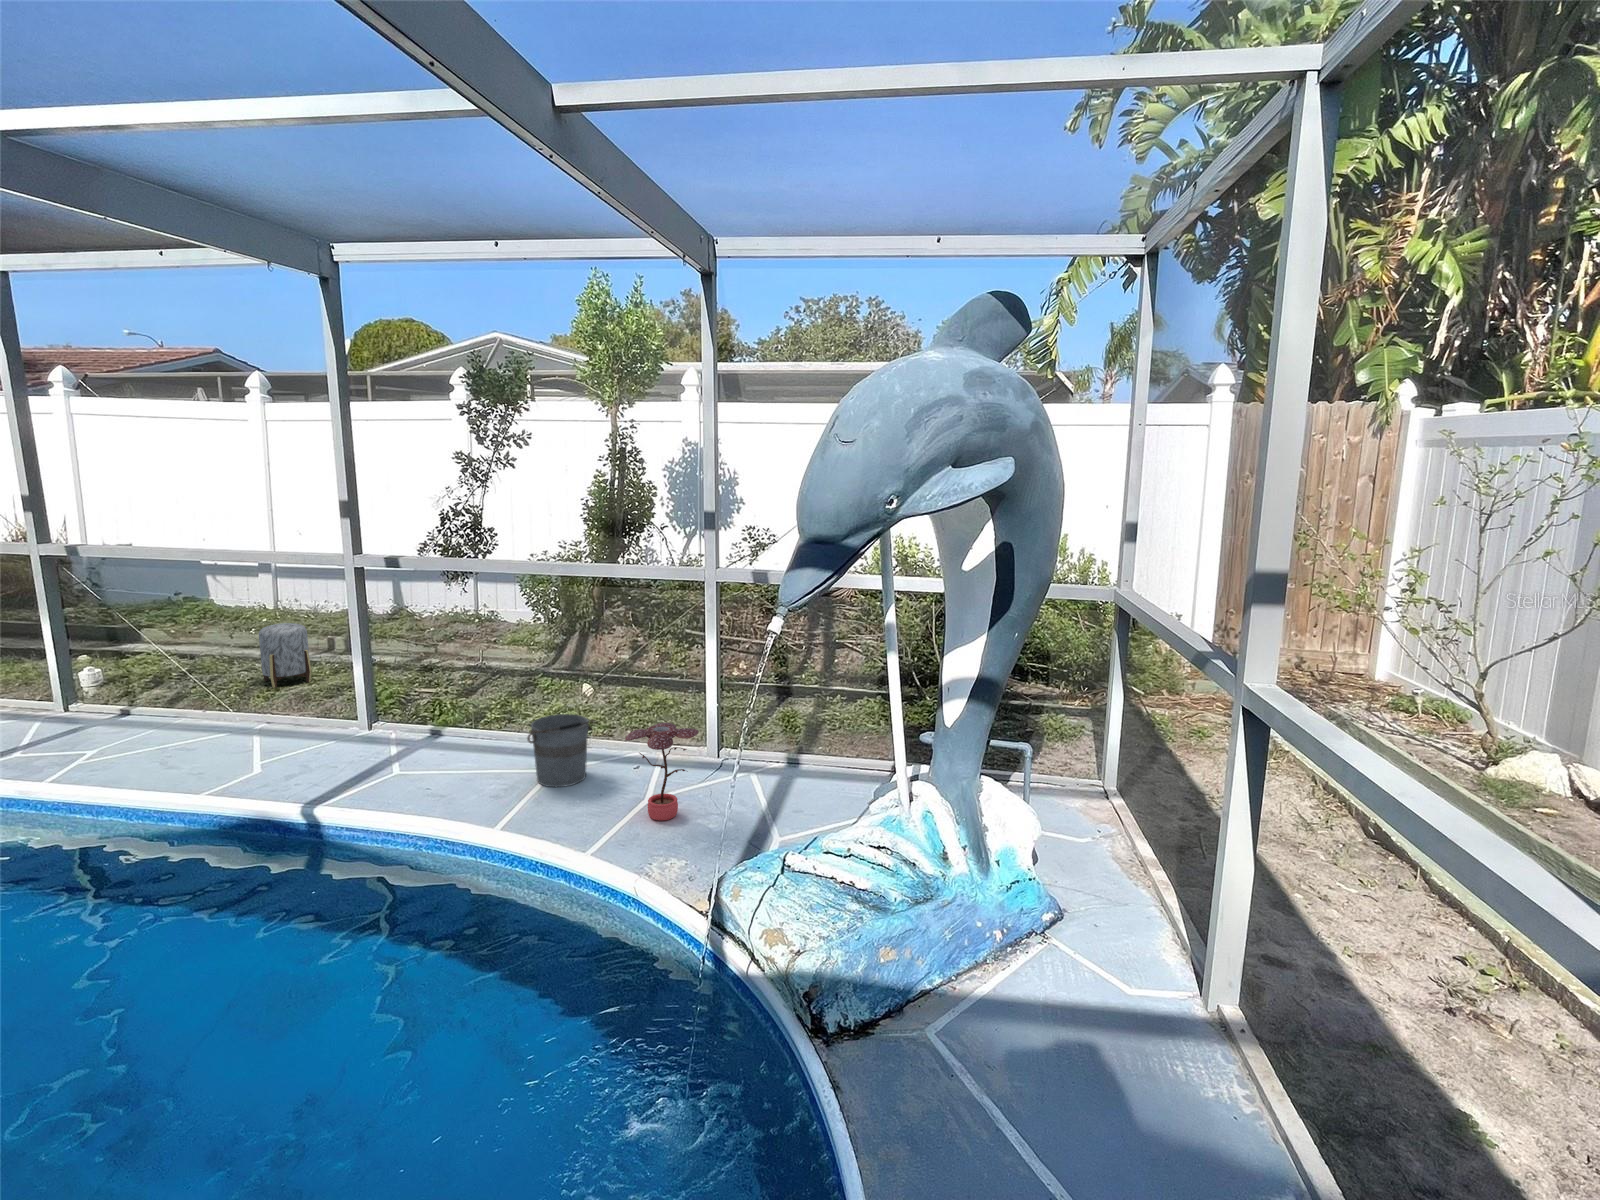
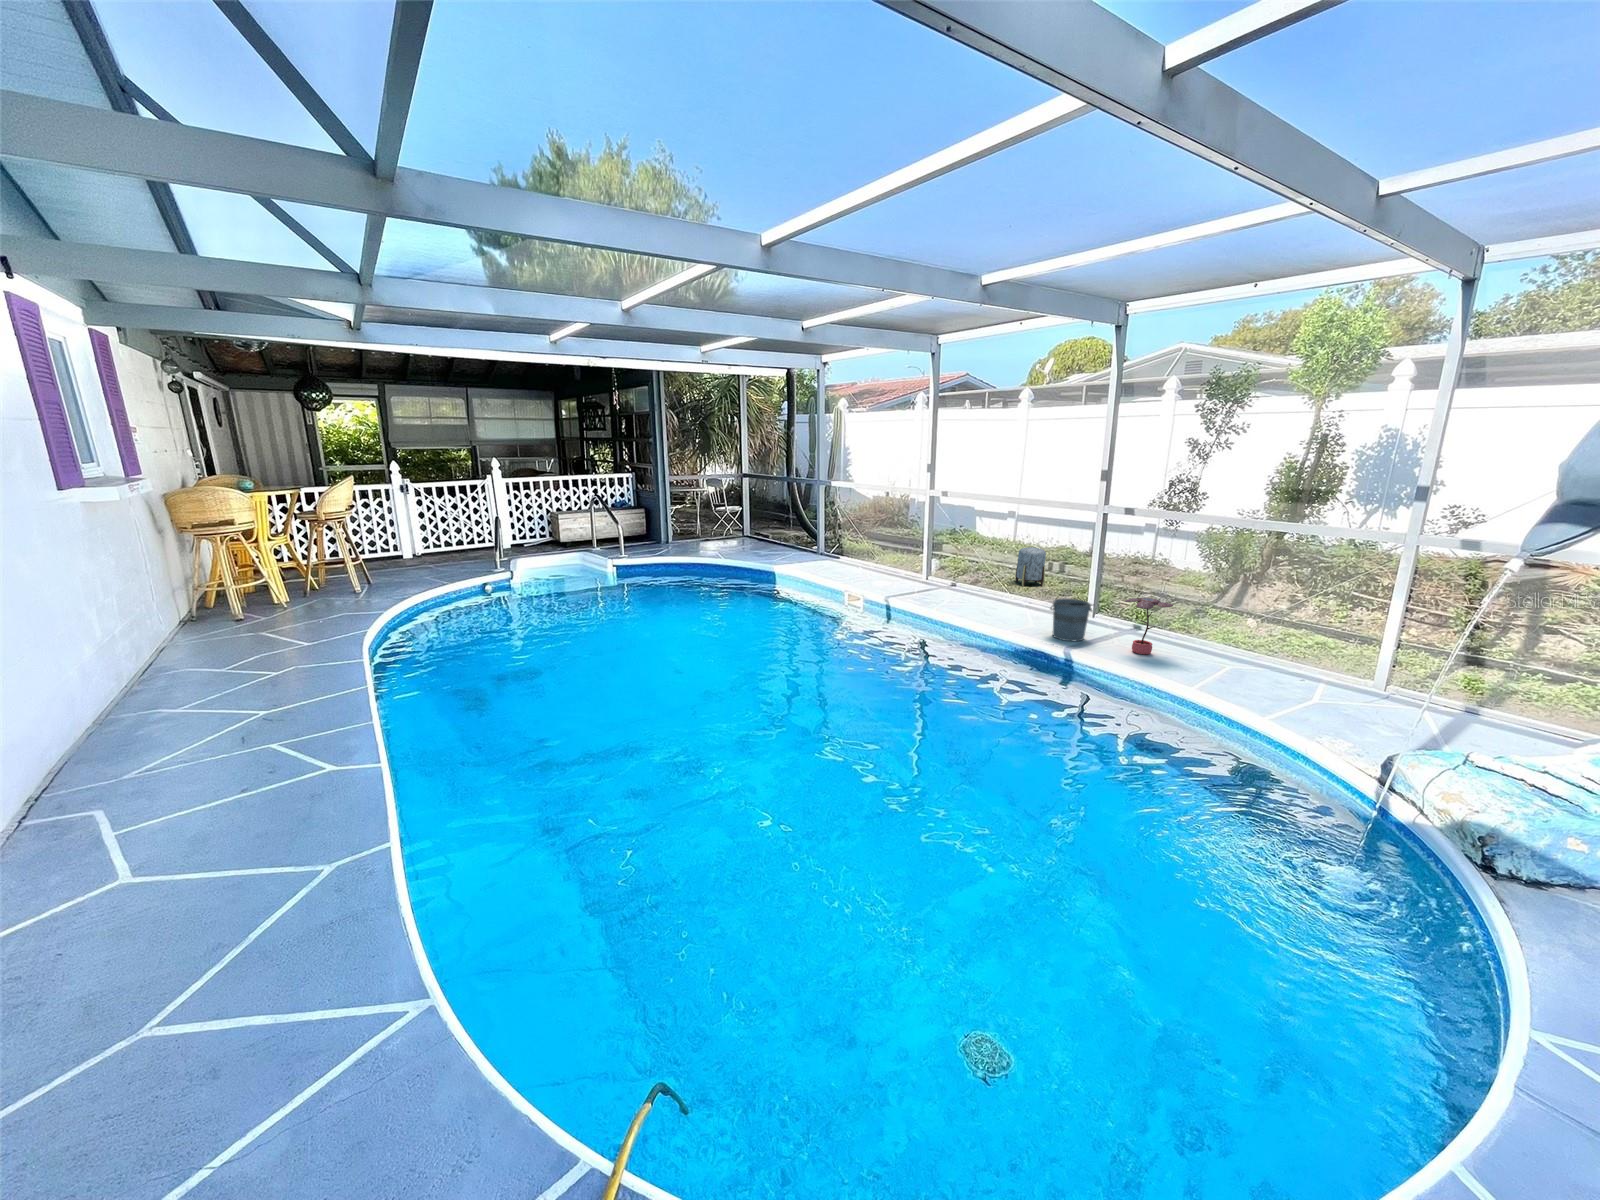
bucket: present [527,714,594,787] -> present [1050,598,1092,641]
potted plant: present [625,723,699,821] -> present [1125,598,1173,654]

